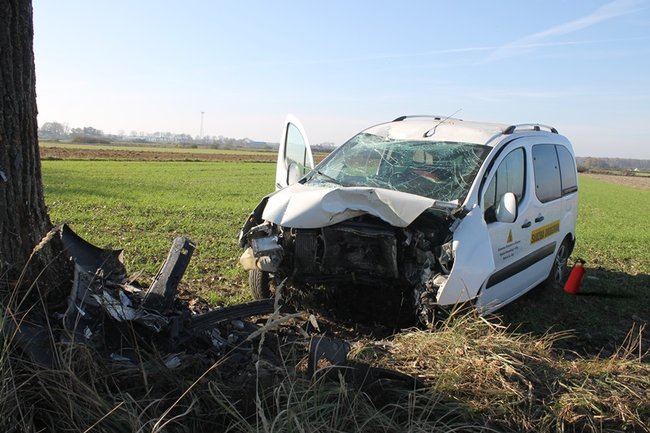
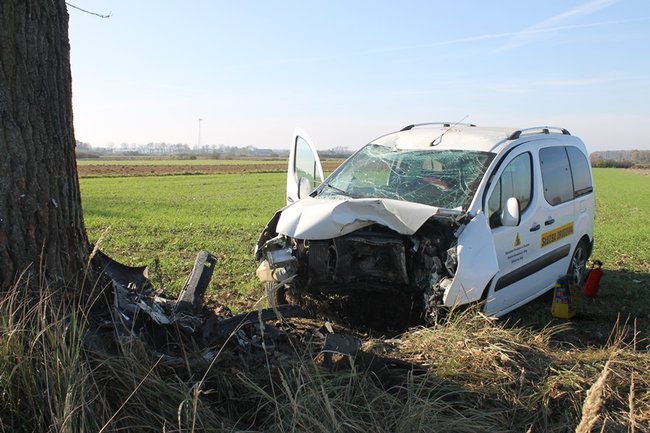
backpack: none [536,271,562,317] -> present [551,274,577,319]

